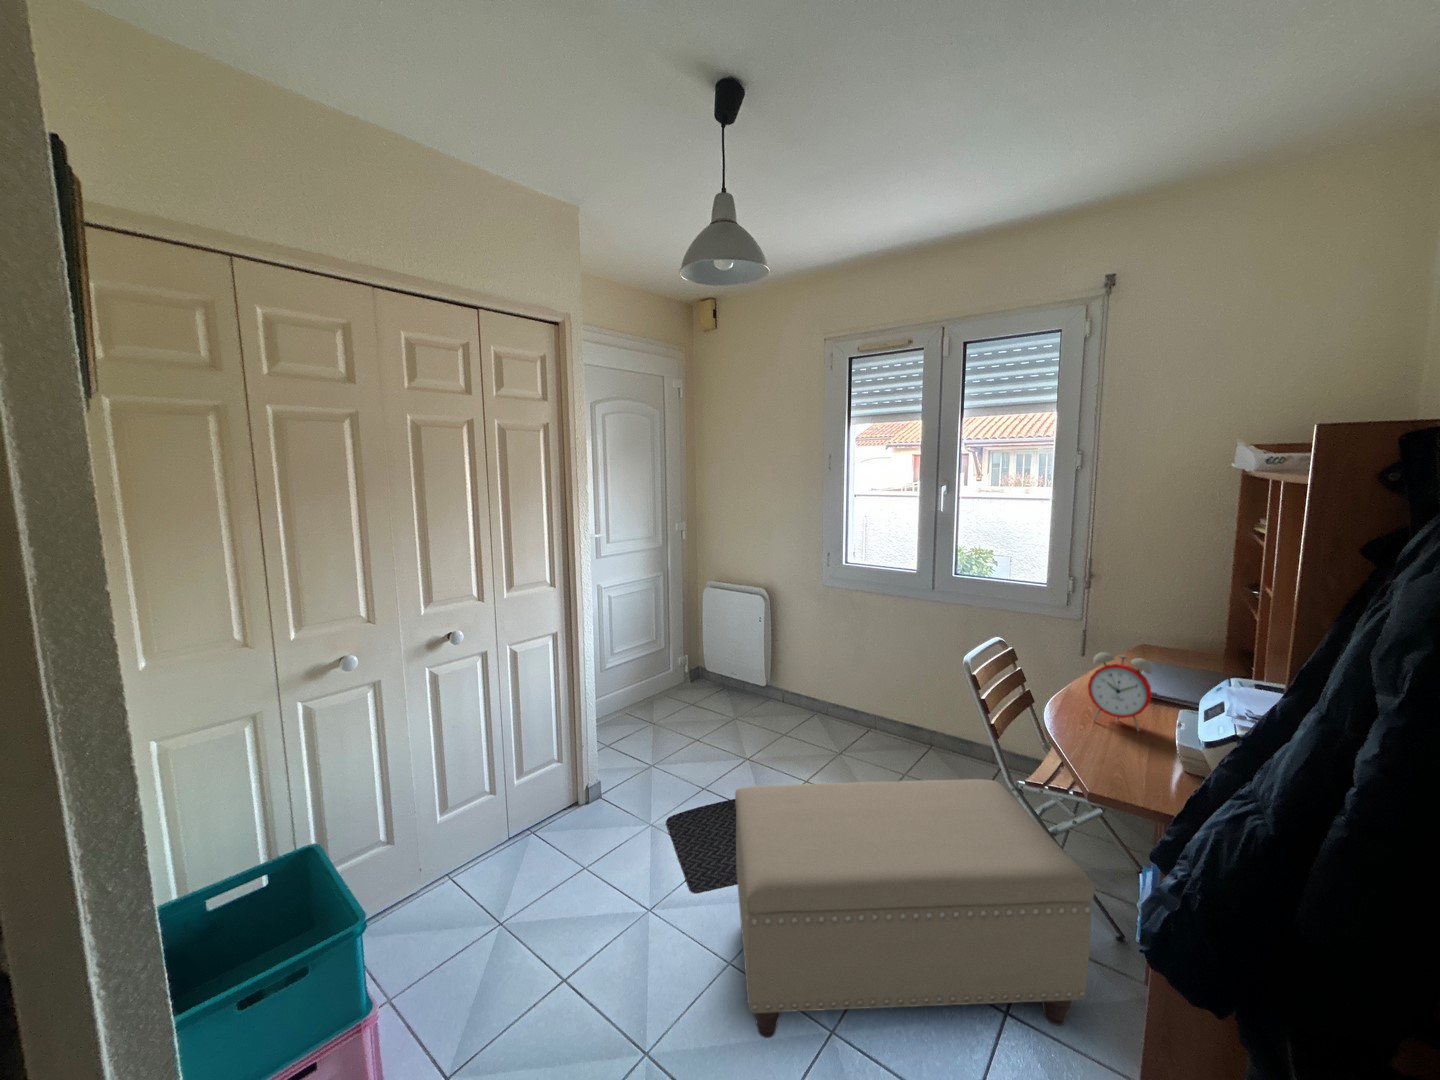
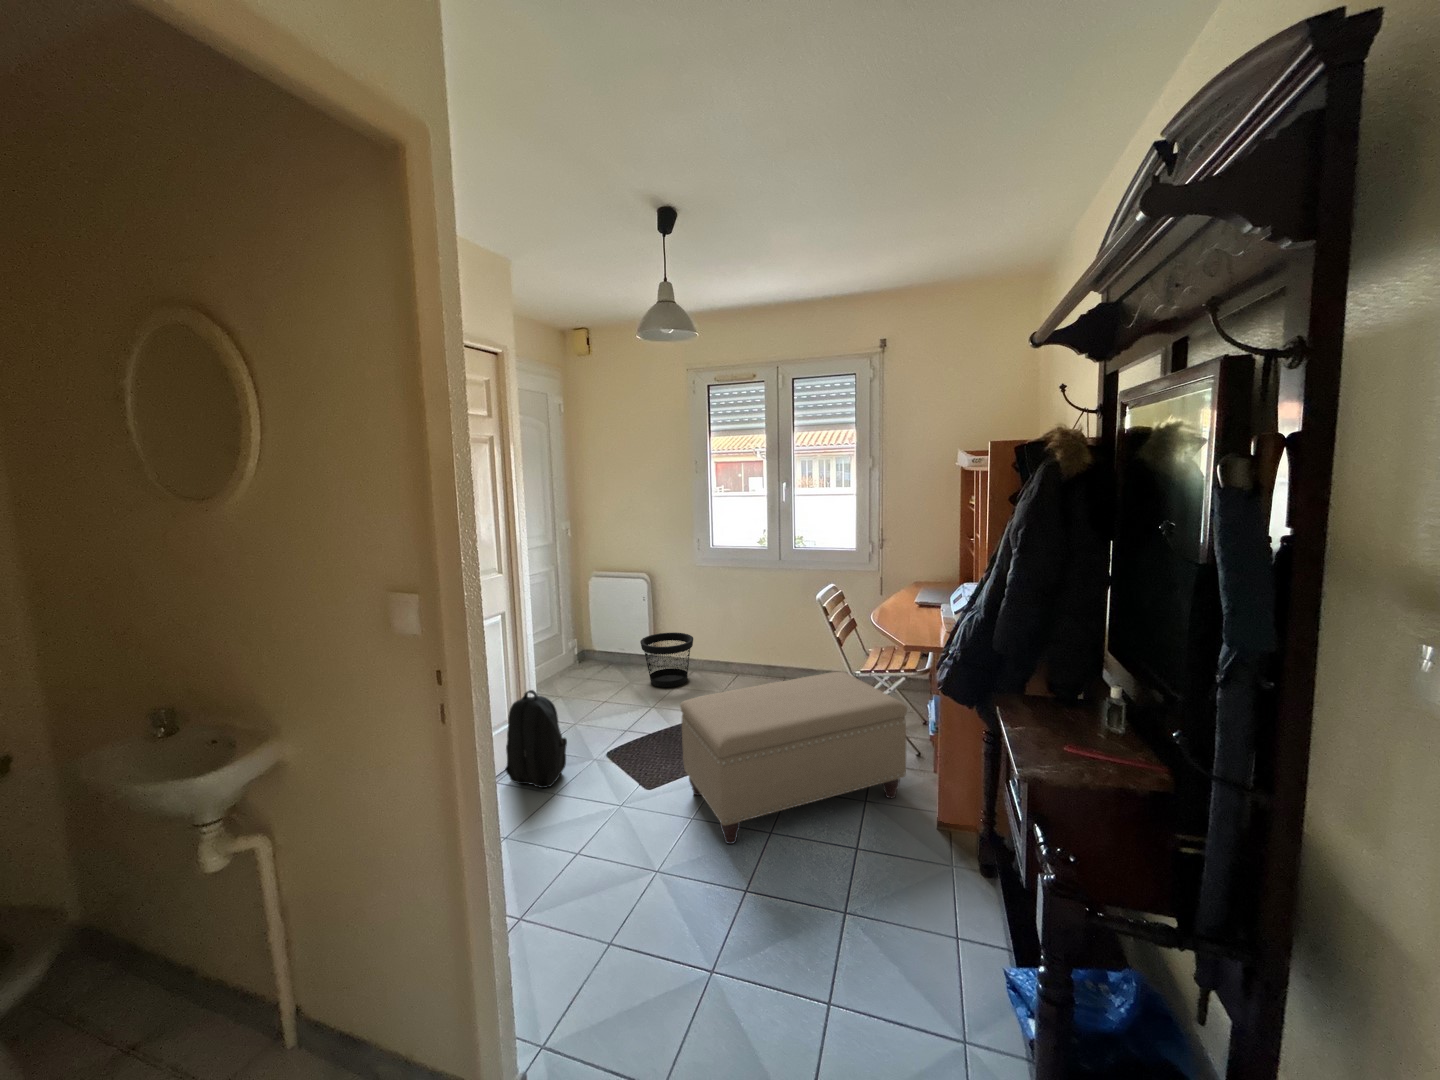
alarm clock: present [1088,652,1152,731] -> none [892,578,925,622]
wastebasket: none [750,662,815,732] -> present [640,632,693,687]
backpack: none [542,729,614,853] -> present [505,690,567,788]

